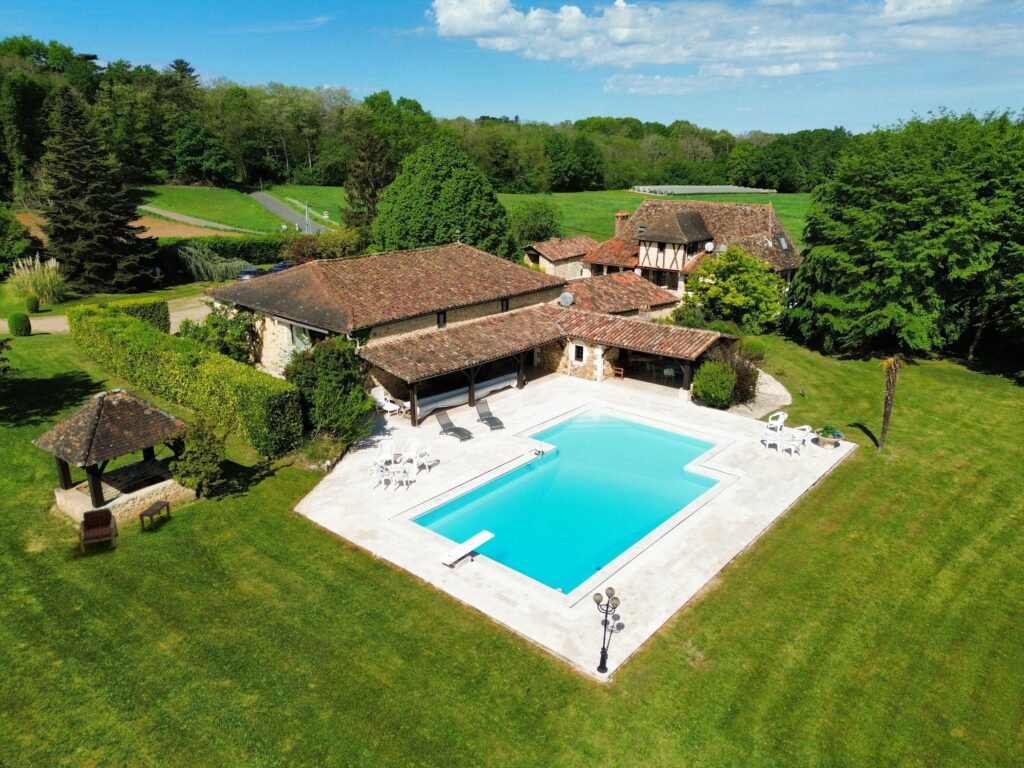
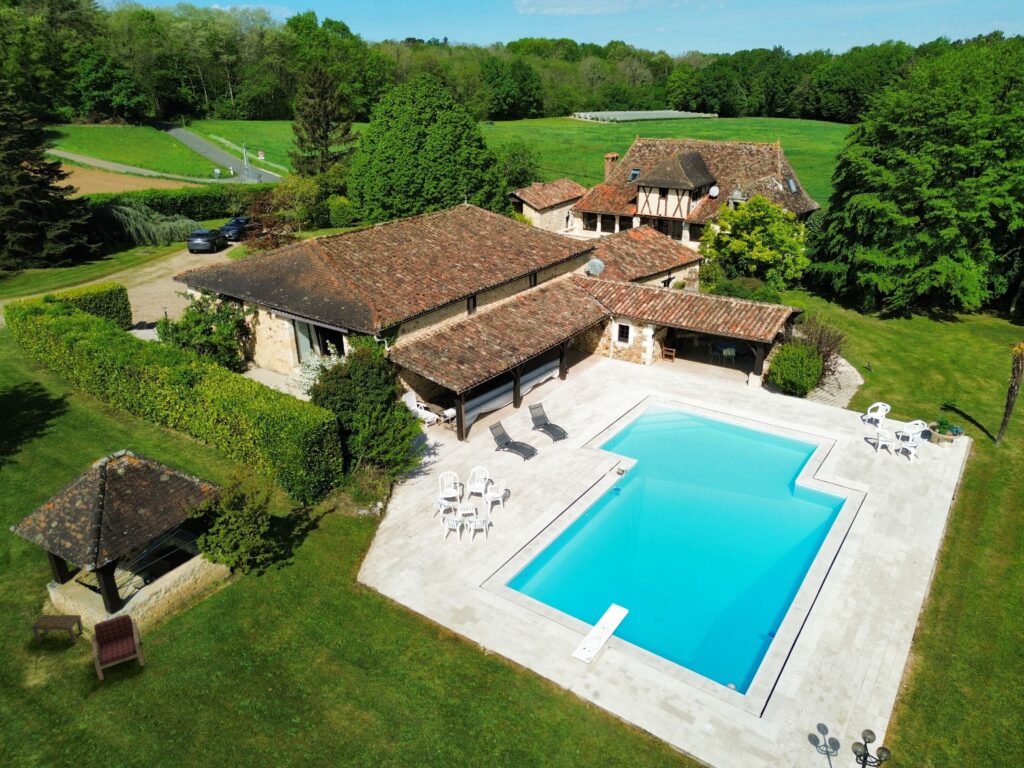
bench: present [139,501,170,529] -> present [31,615,83,644]

